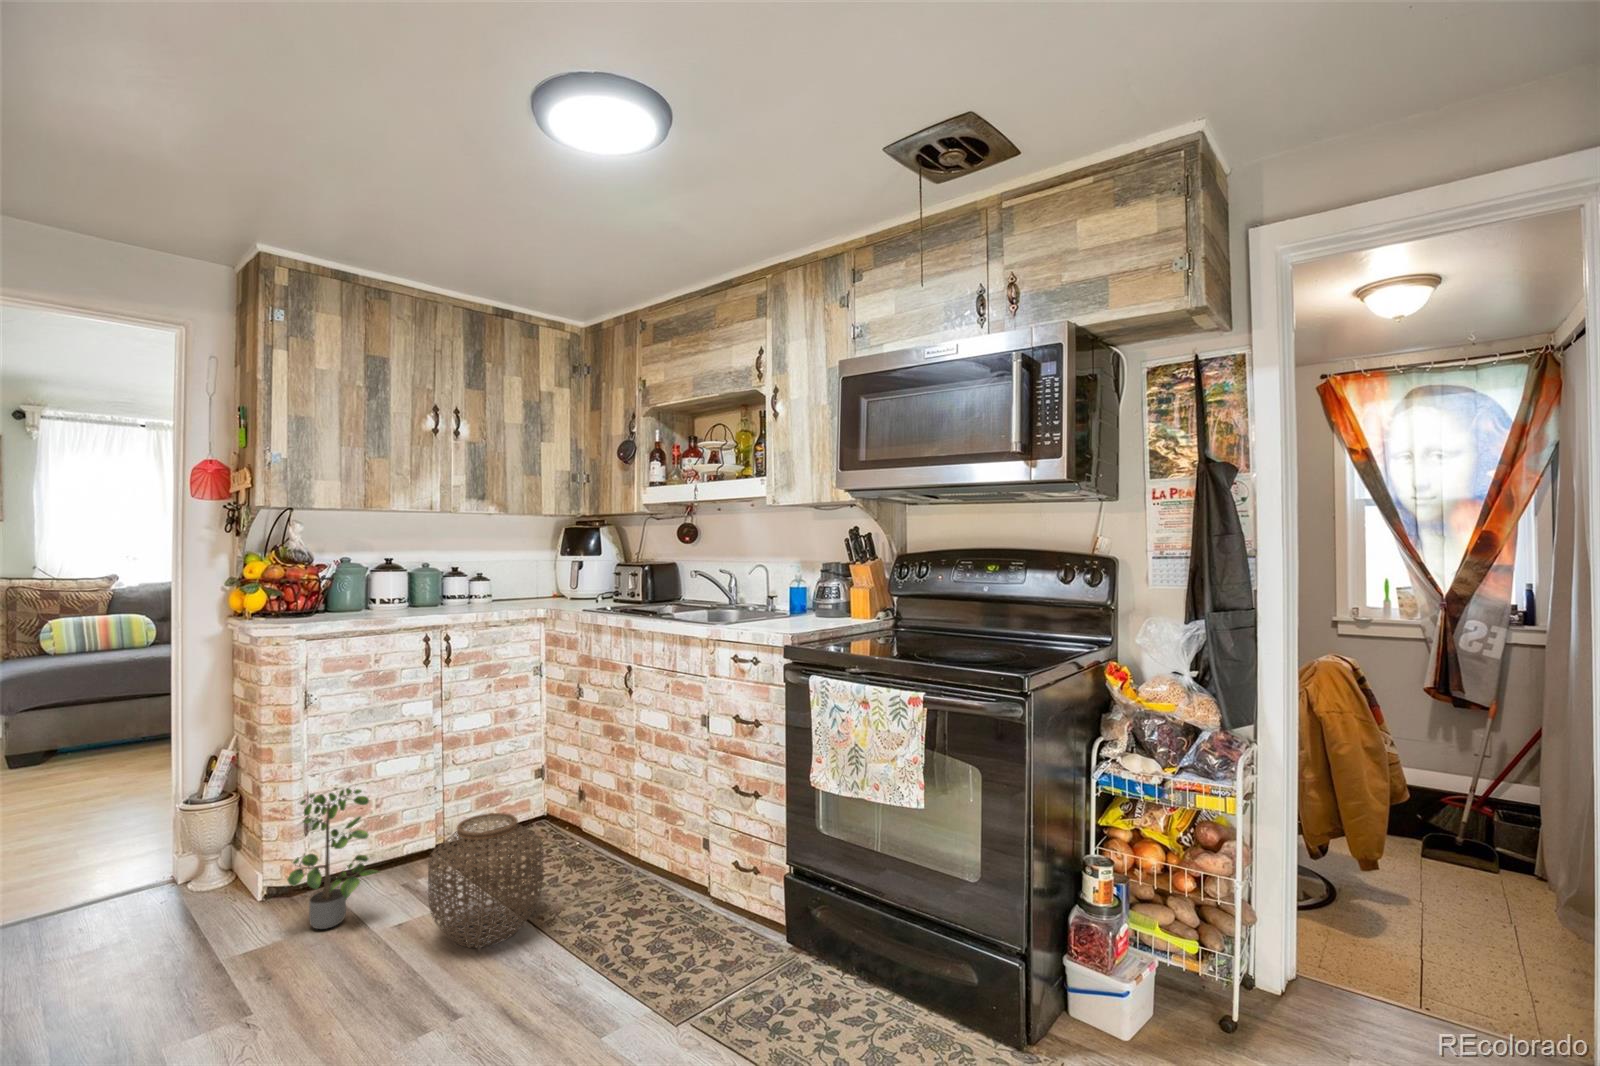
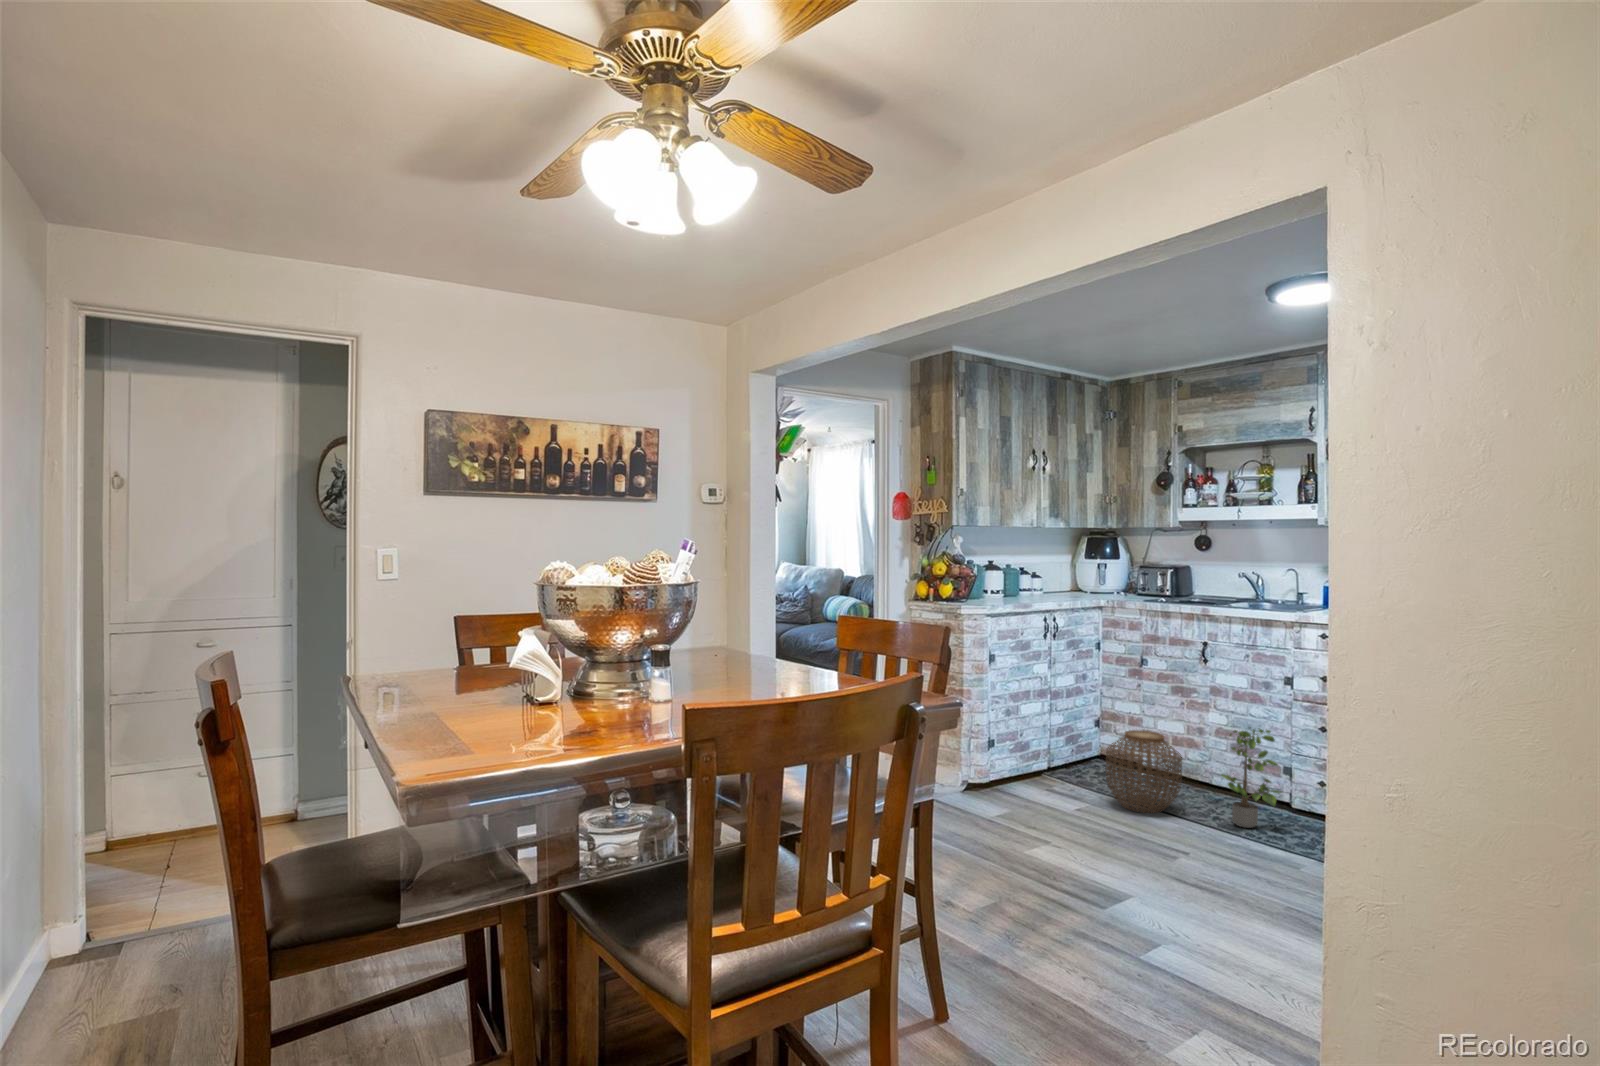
potted plant: present [287,788,379,929] -> present [1221,729,1282,828]

